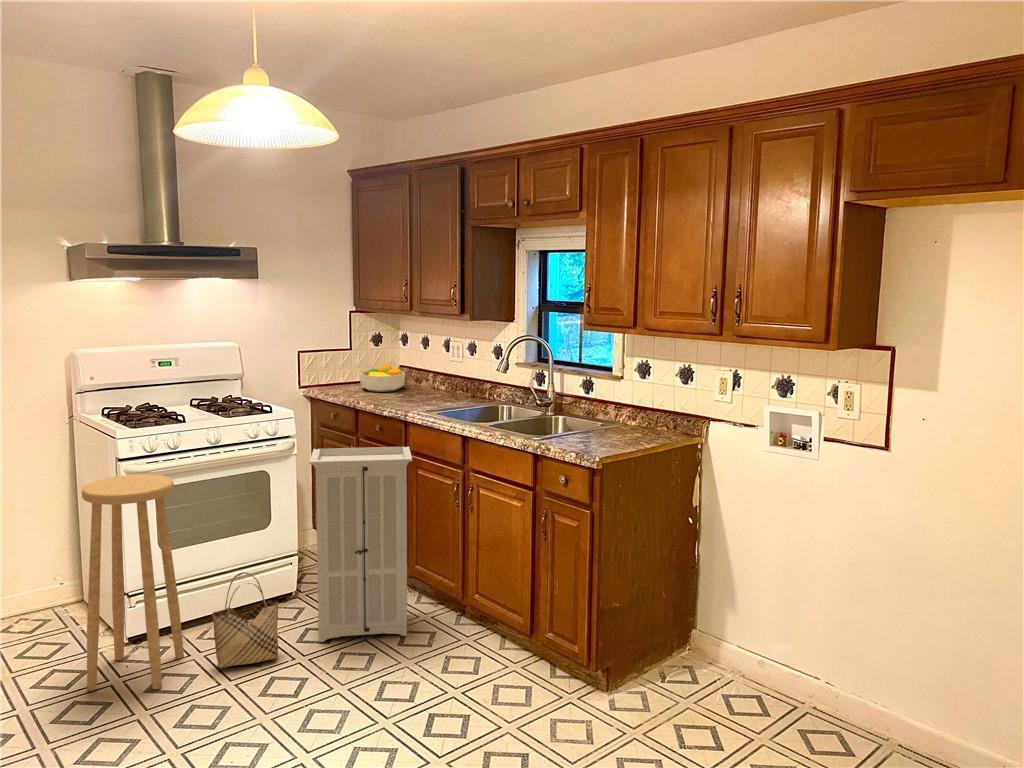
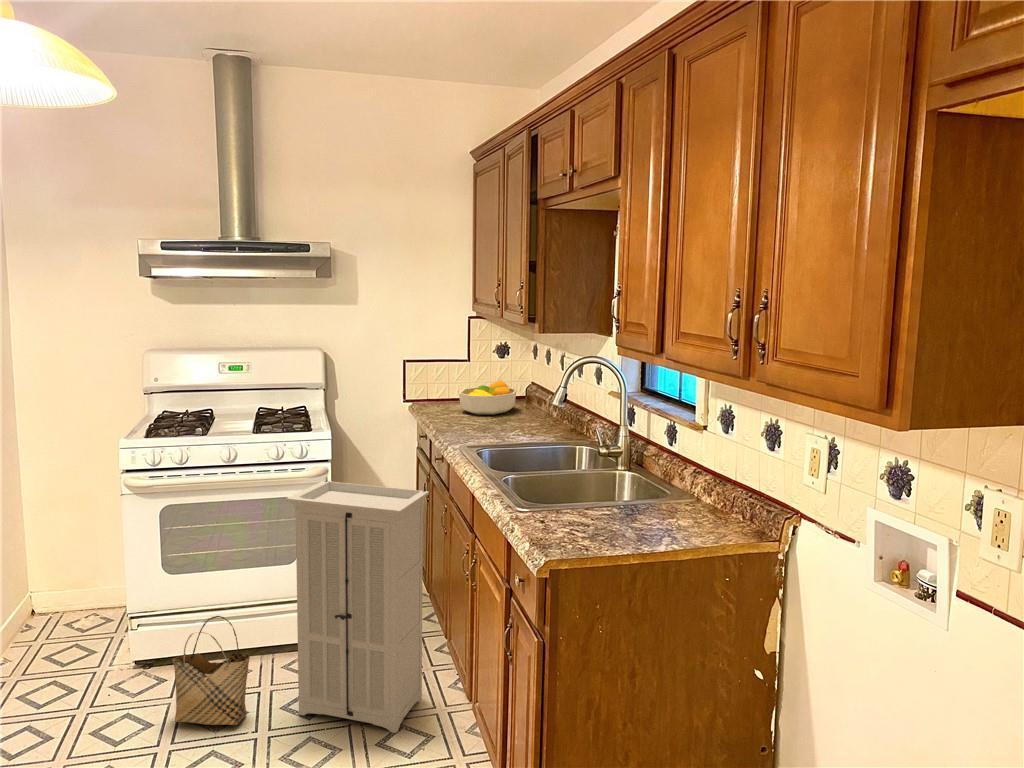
stool: present [82,474,184,691] -> none [49,488,167,731]

